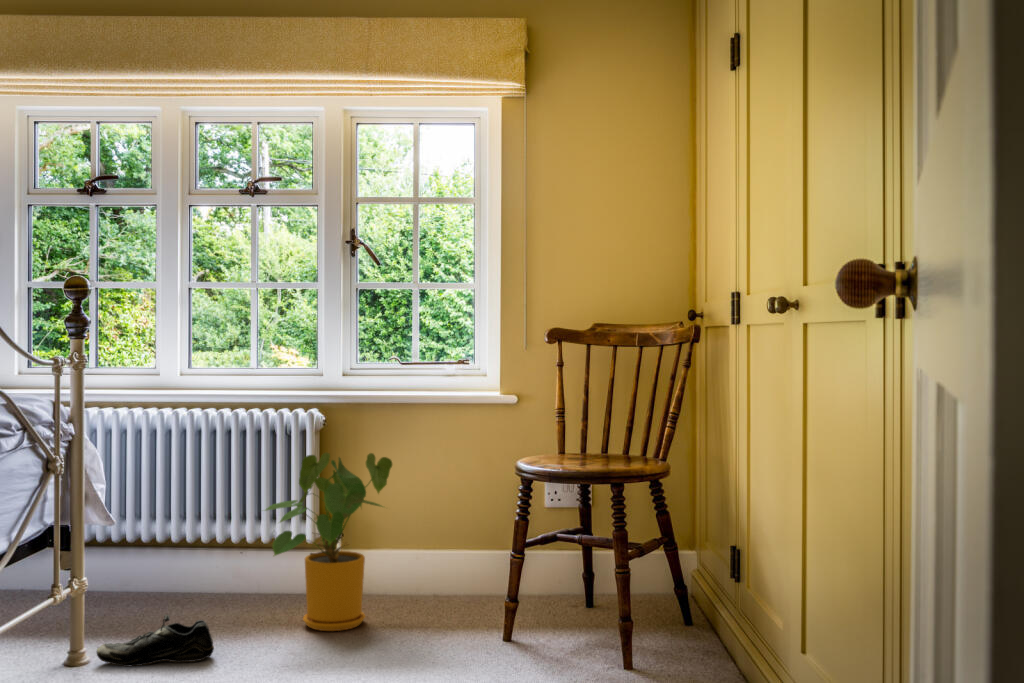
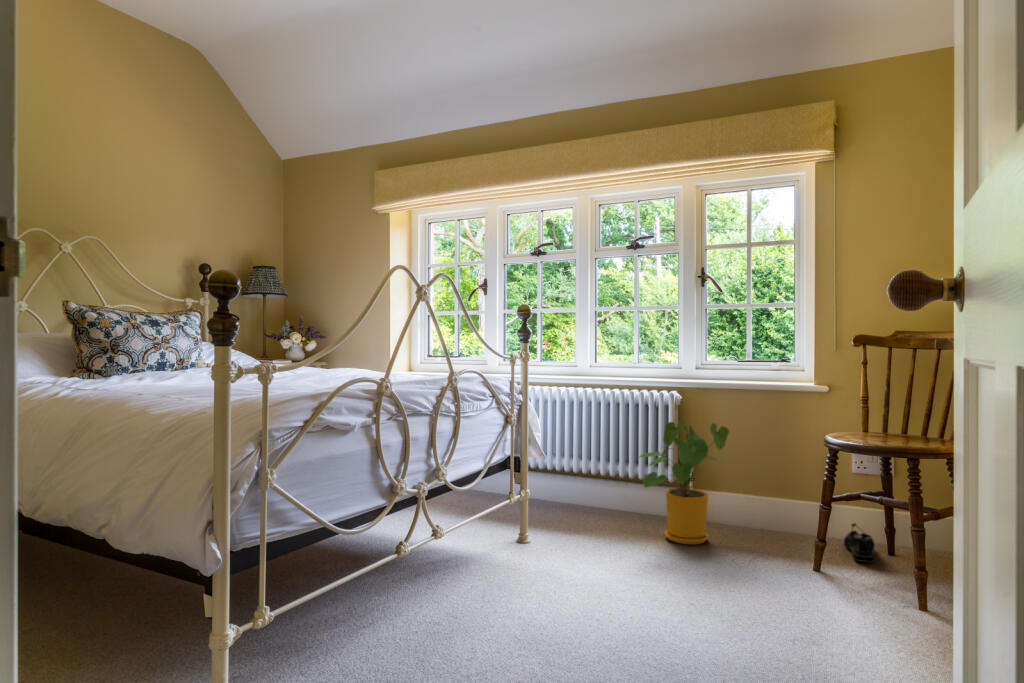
shoe: present [96,615,214,667] -> present [844,523,875,562]

